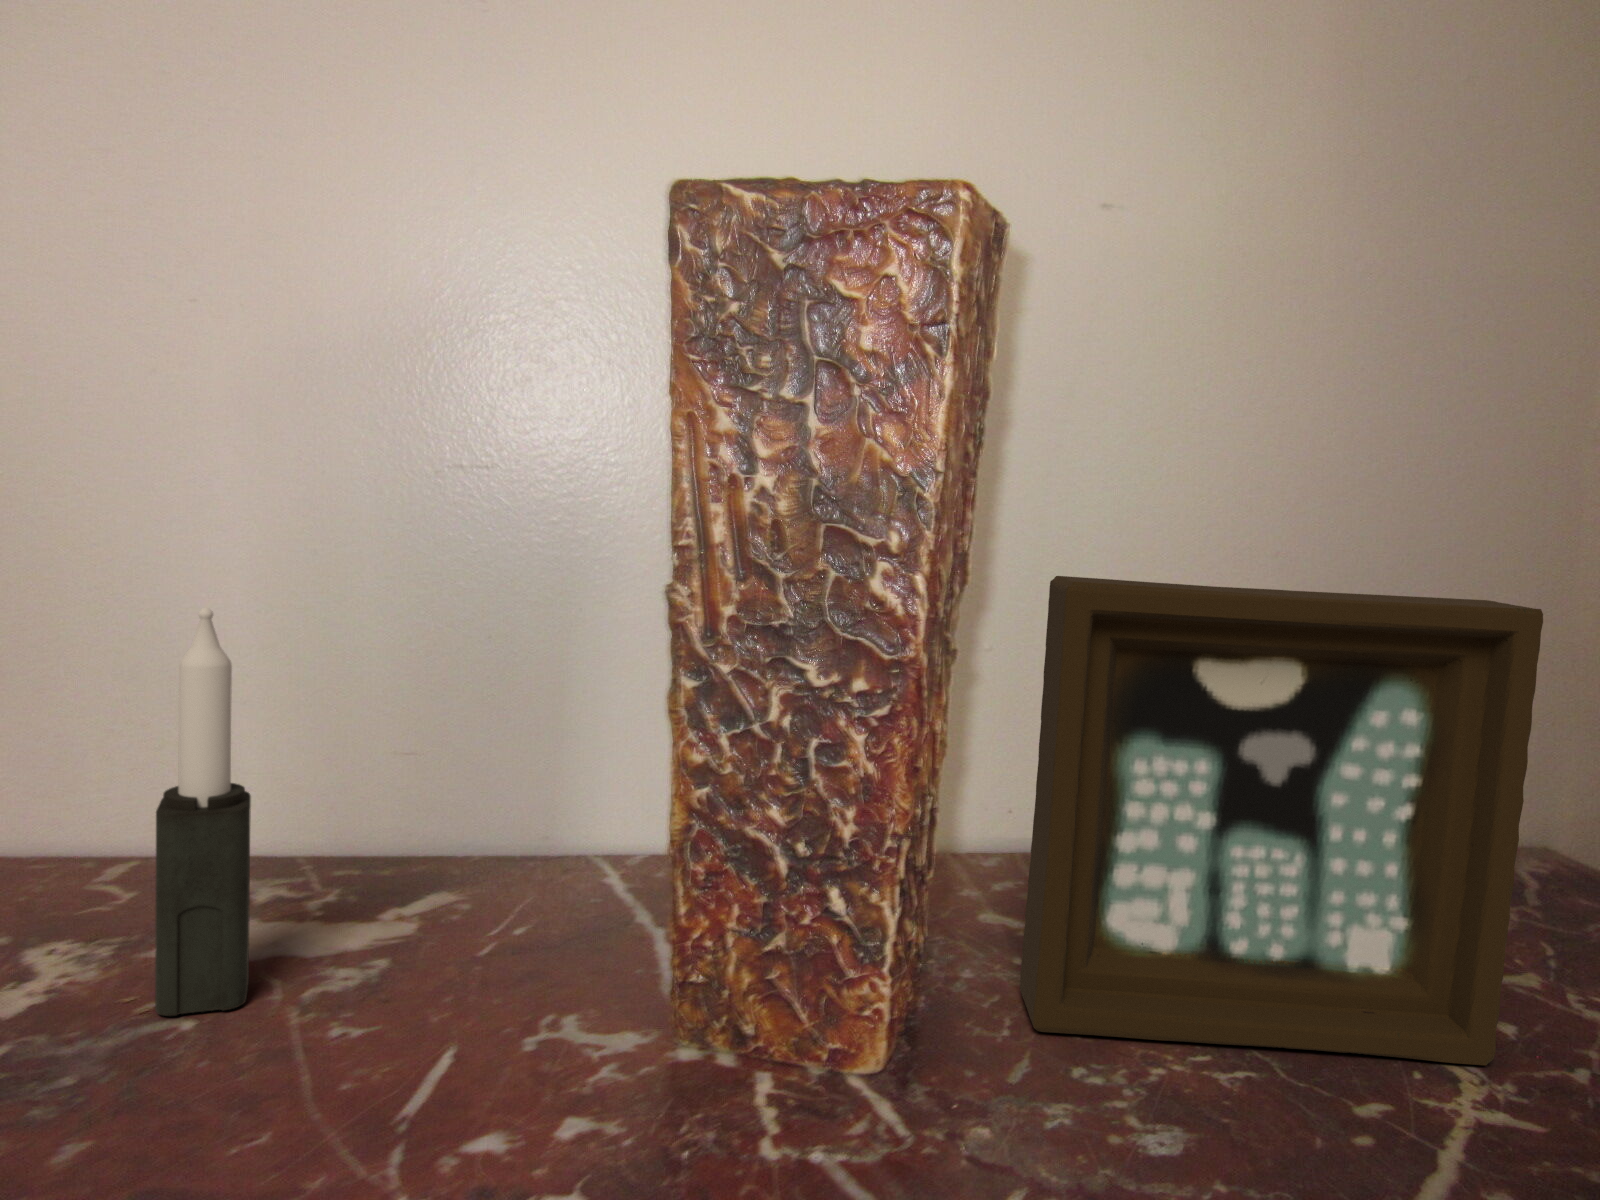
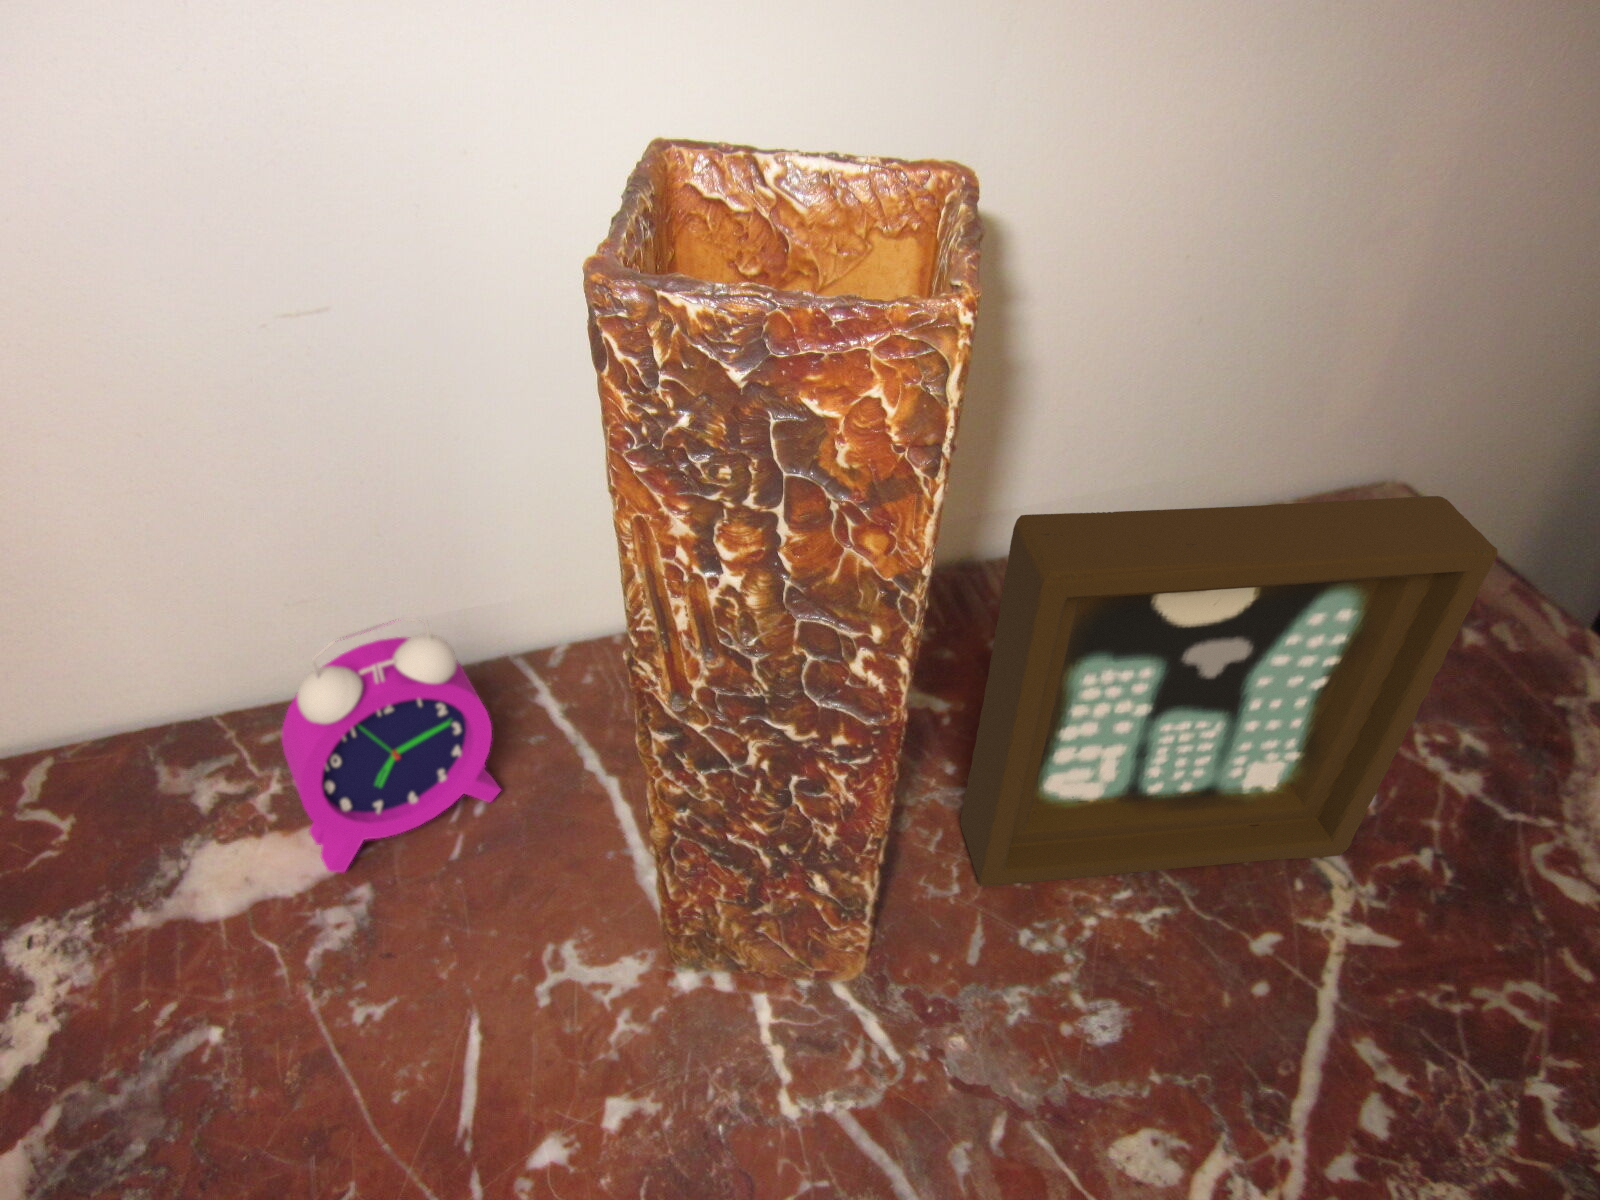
candle: present [155,608,251,1016] -> none [74,730,259,1040]
alarm clock: none [350,667,550,943] -> present [282,618,501,872]

